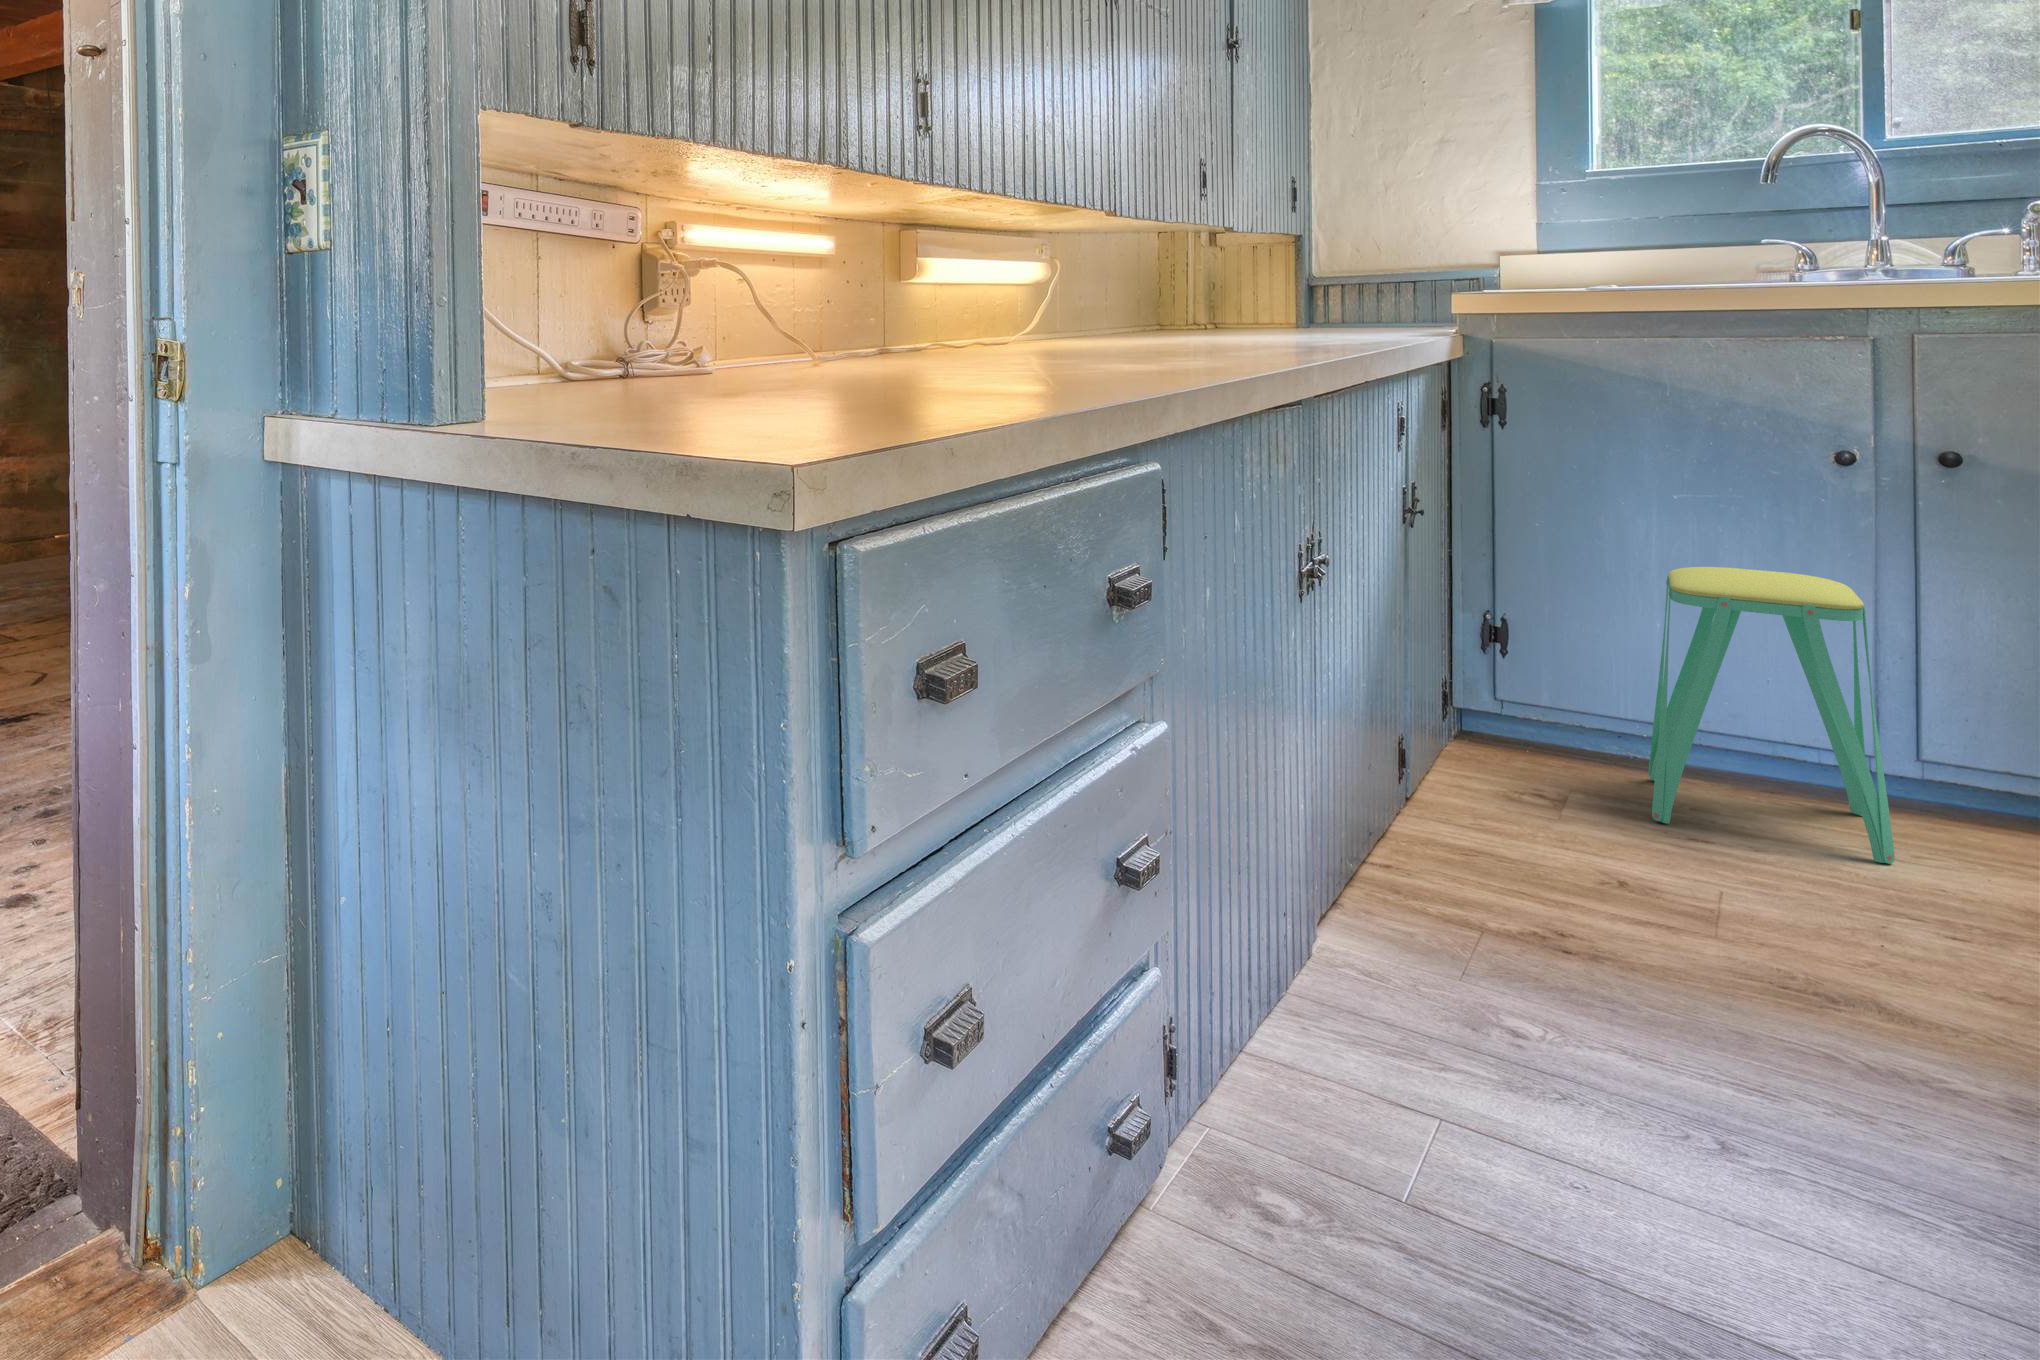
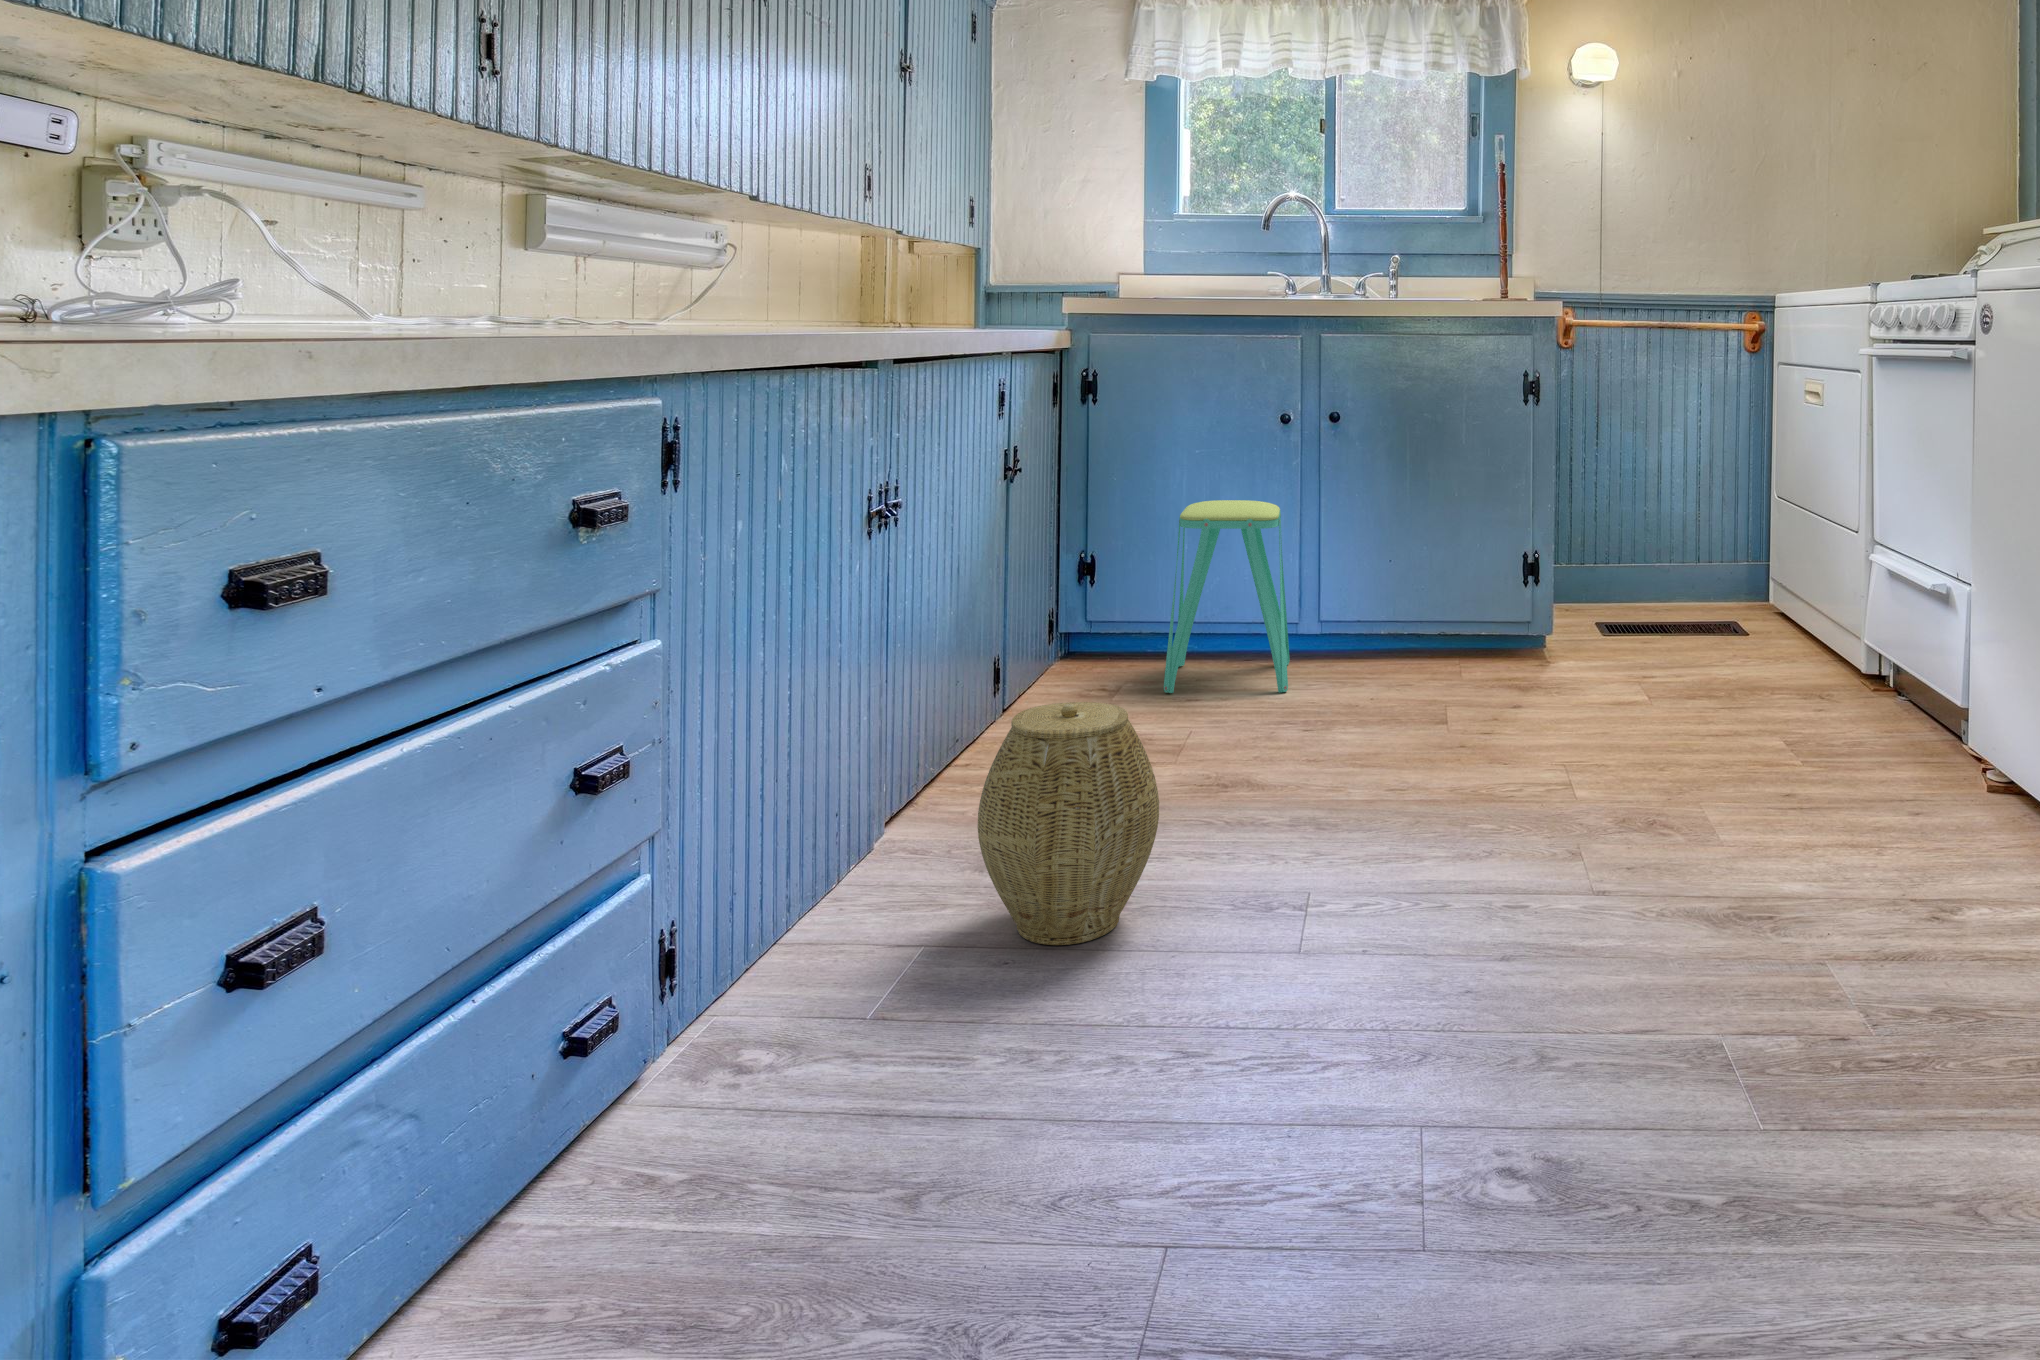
woven basket: none [1534,868,1859,1221] -> present [978,702,1159,945]

